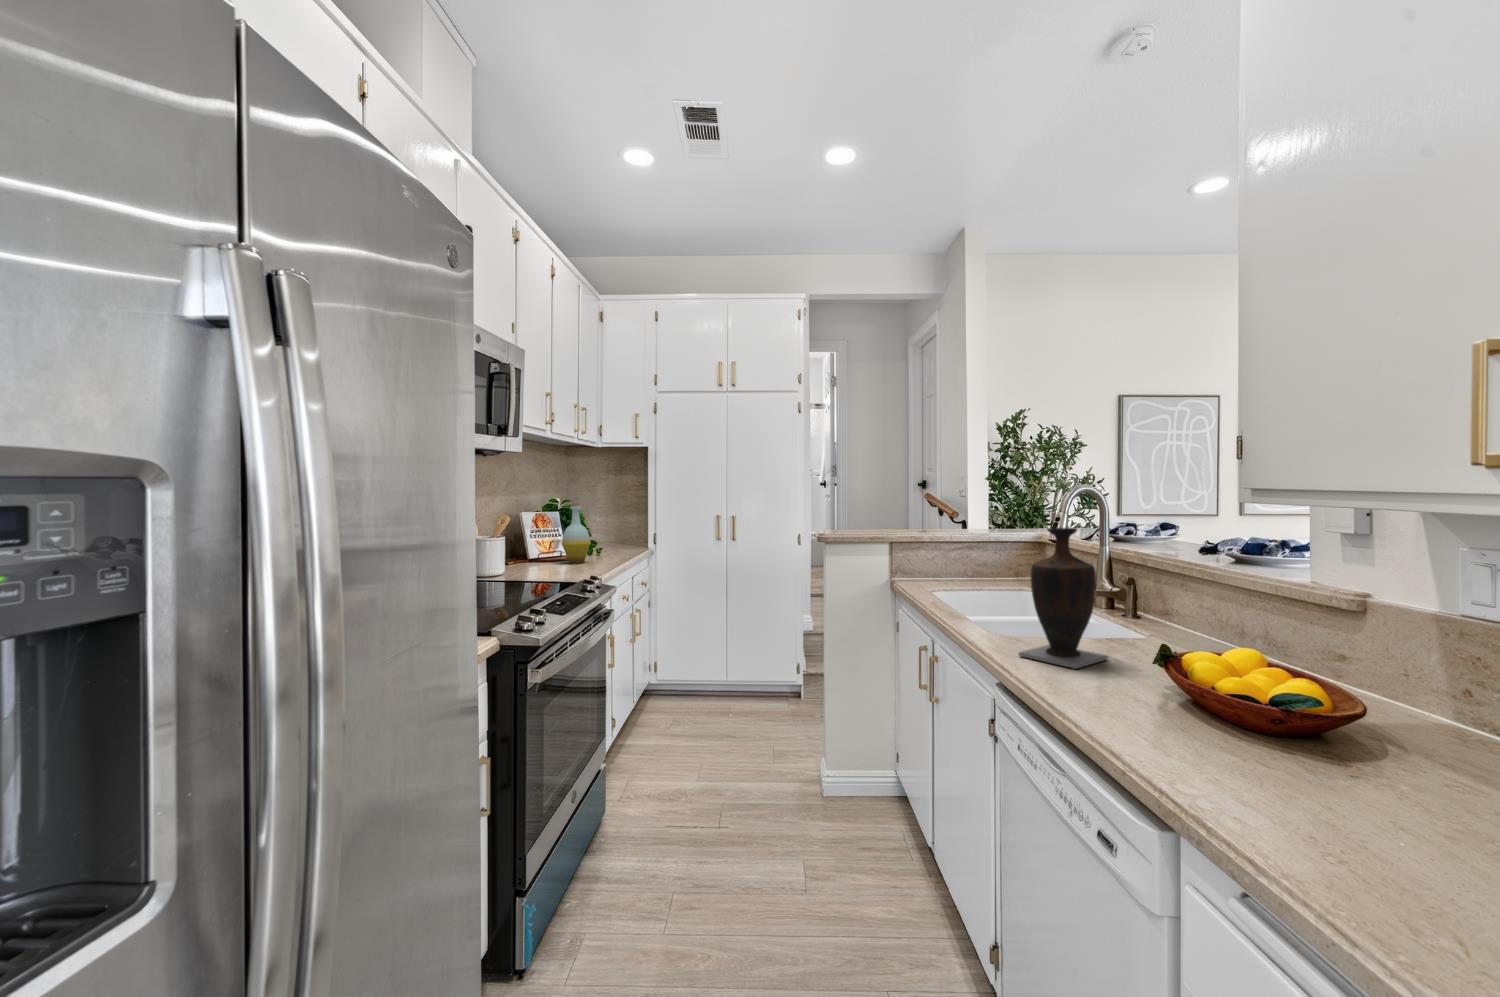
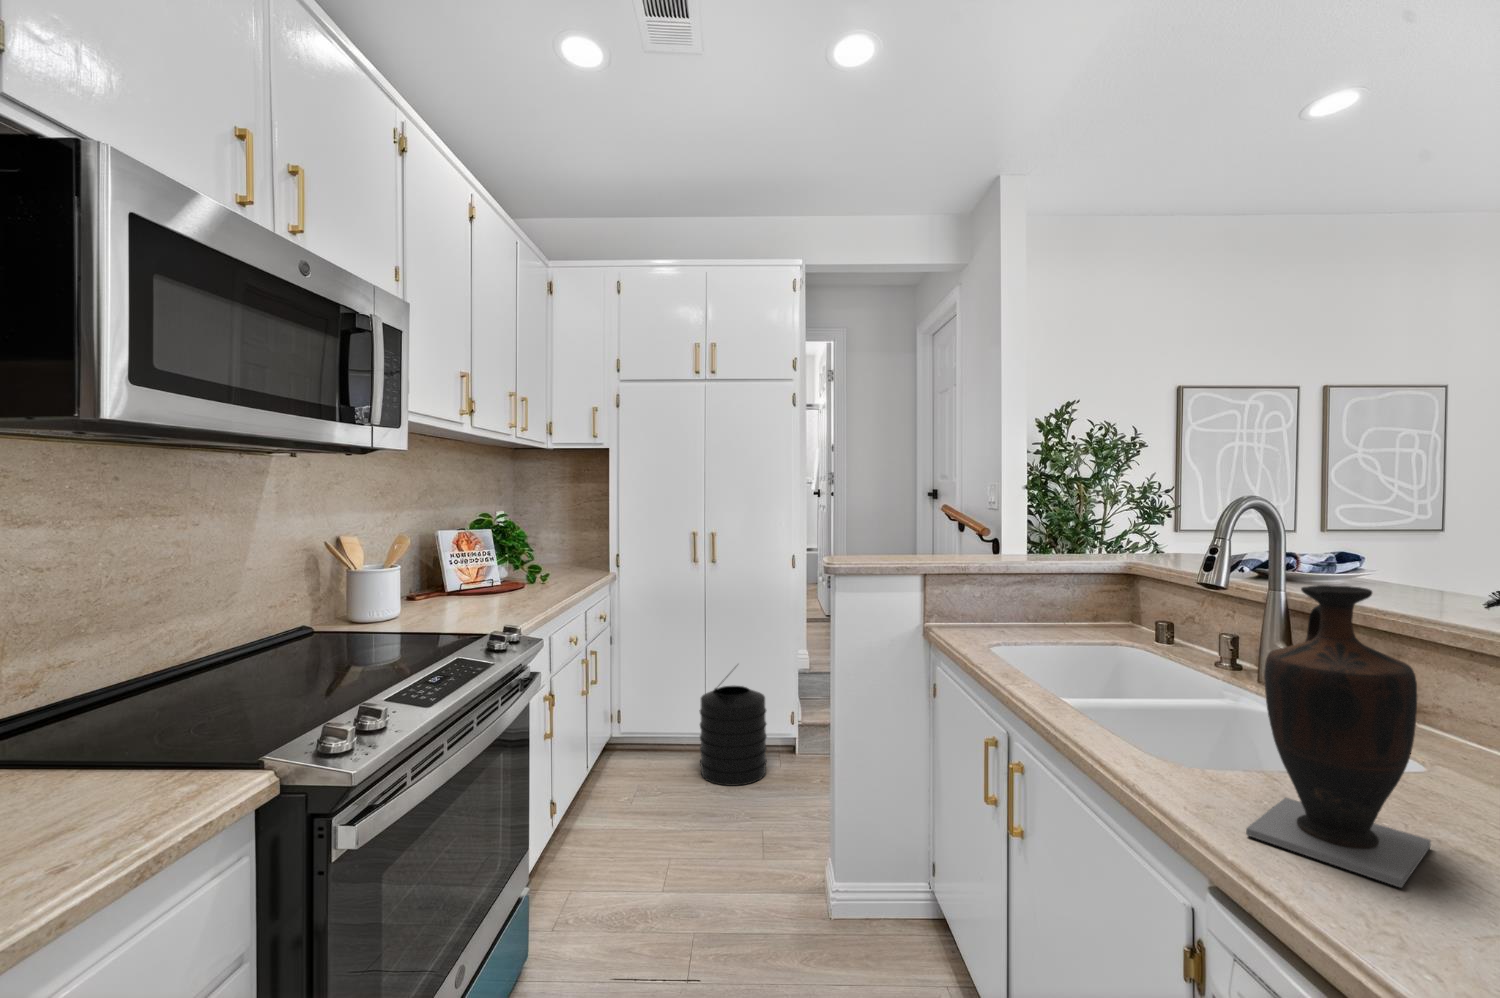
bottle: present [561,503,591,564] -> none [488,518,527,598]
trash can: none [721,620,775,715] -> present [700,675,767,786]

